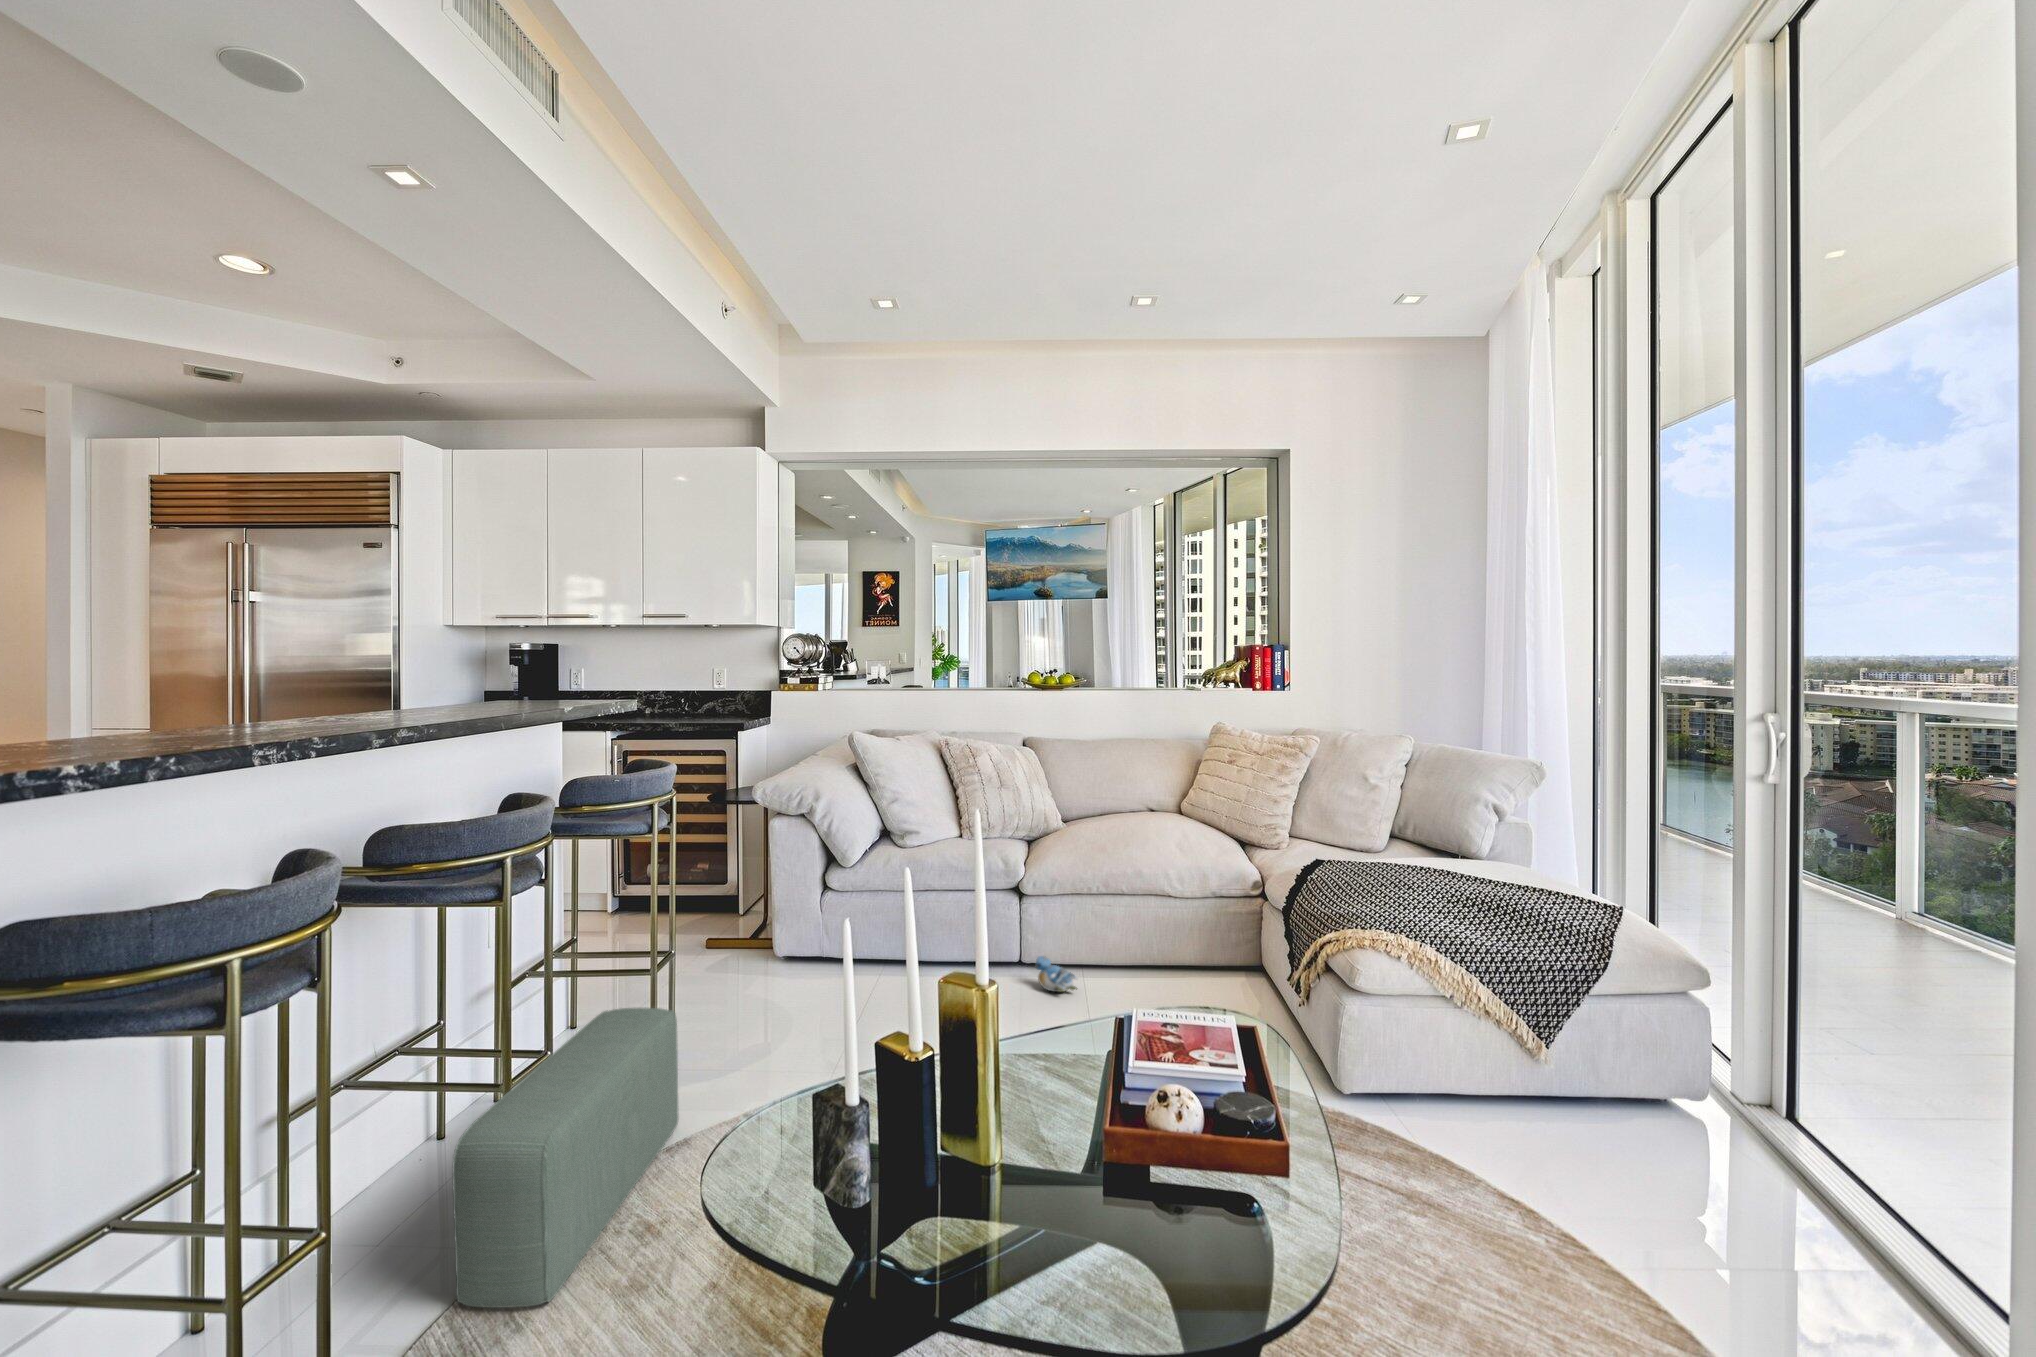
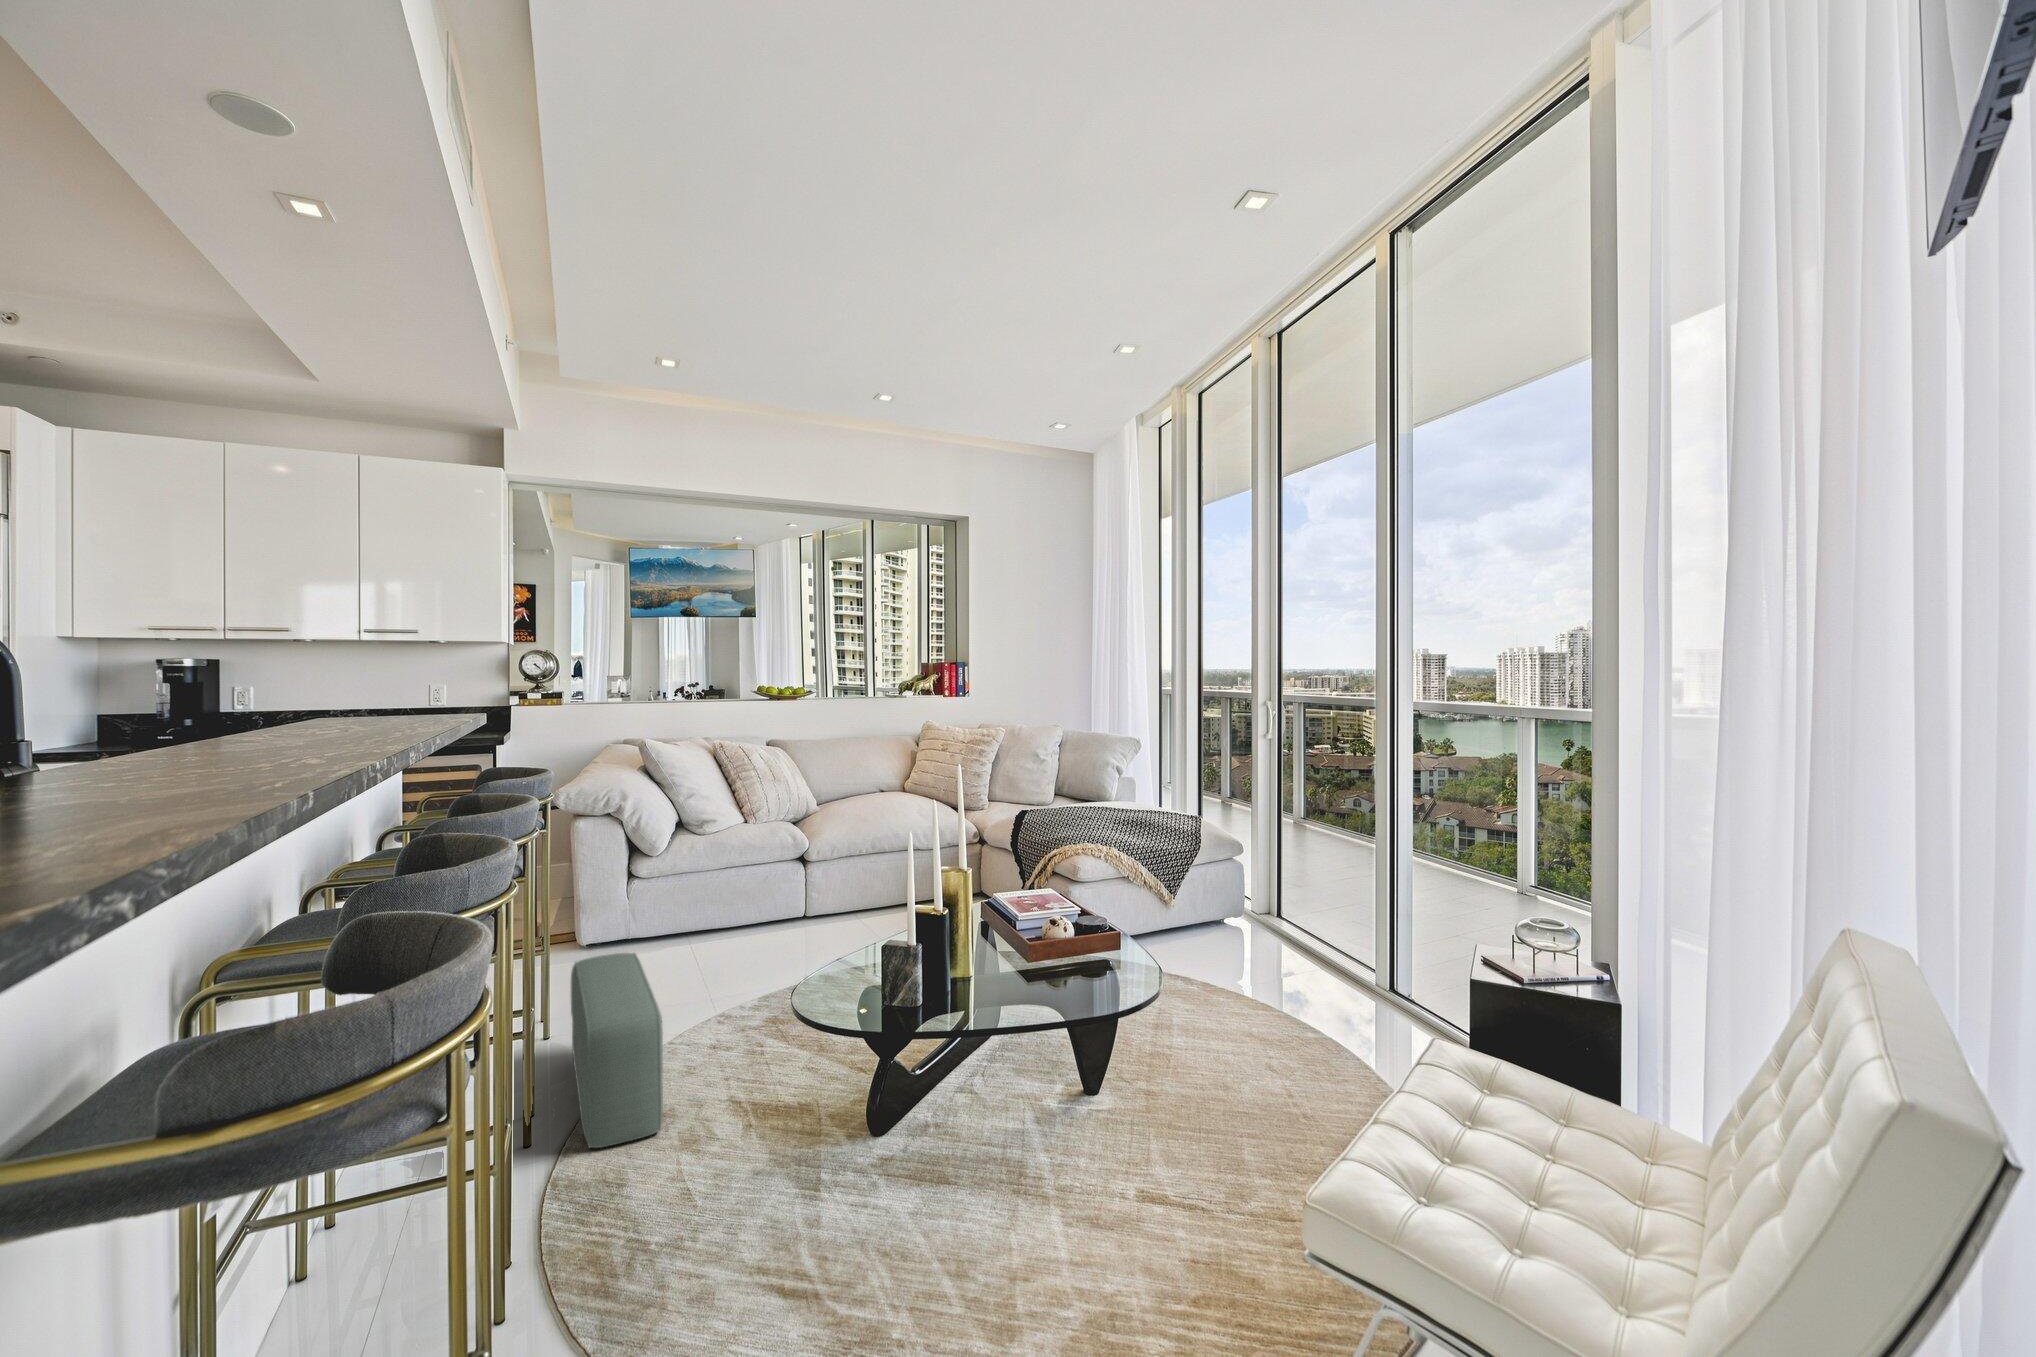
plush toy: present [1035,956,1078,992] -> none [830,905,867,931]

